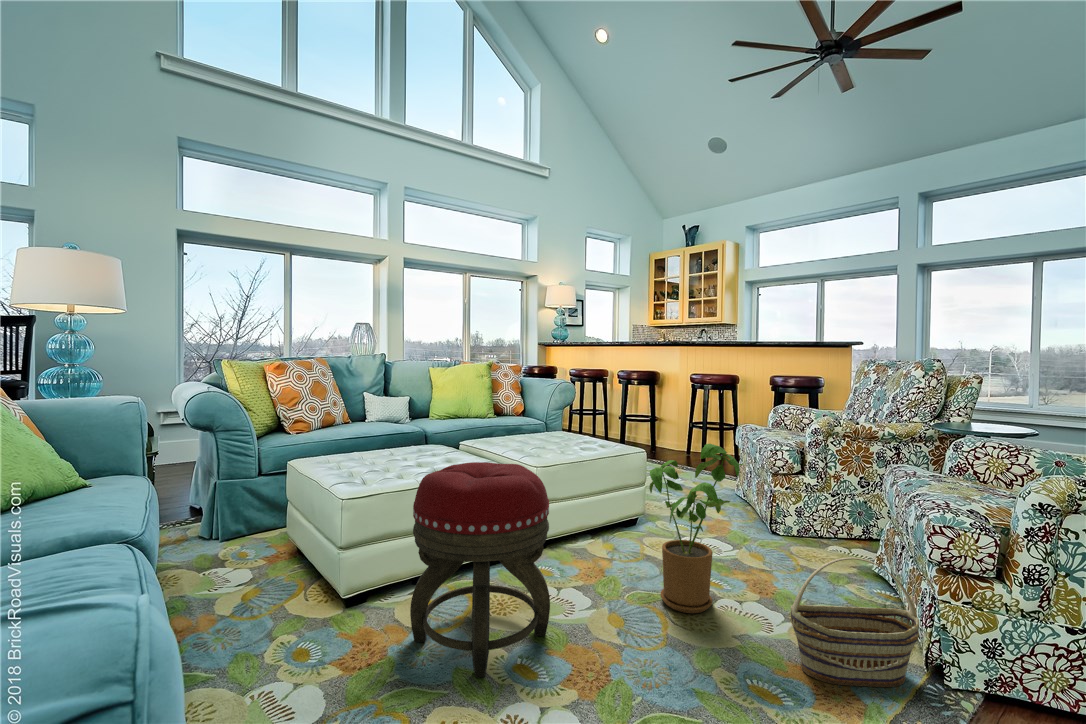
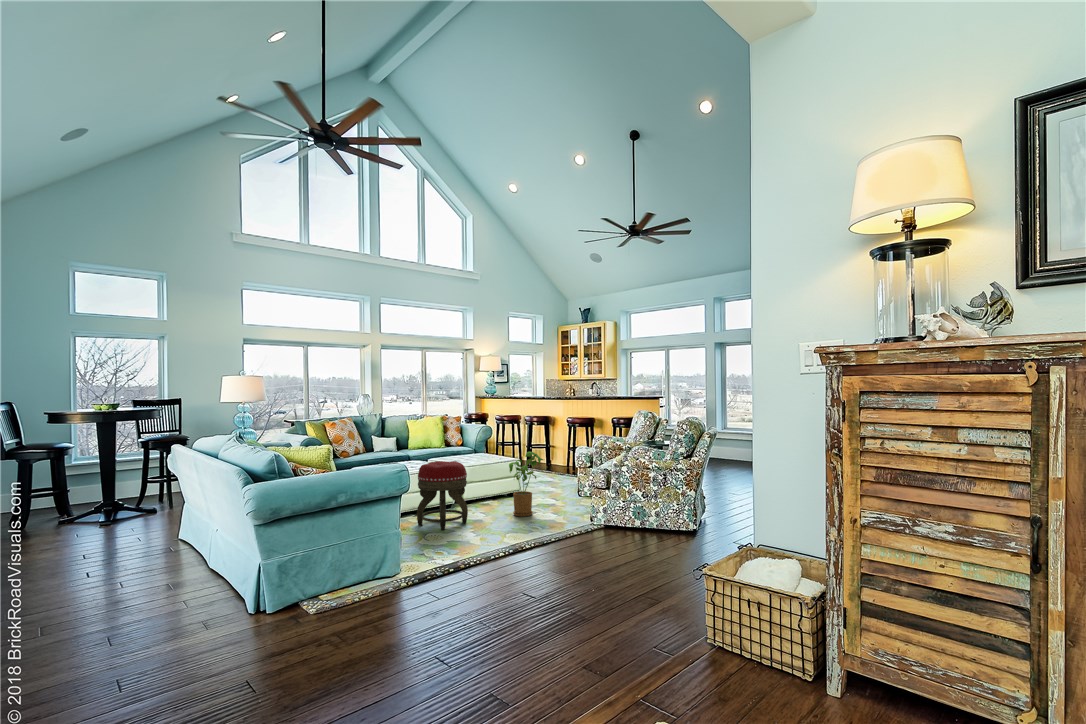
basket: present [791,557,919,687] -> none [548,486,587,526]

